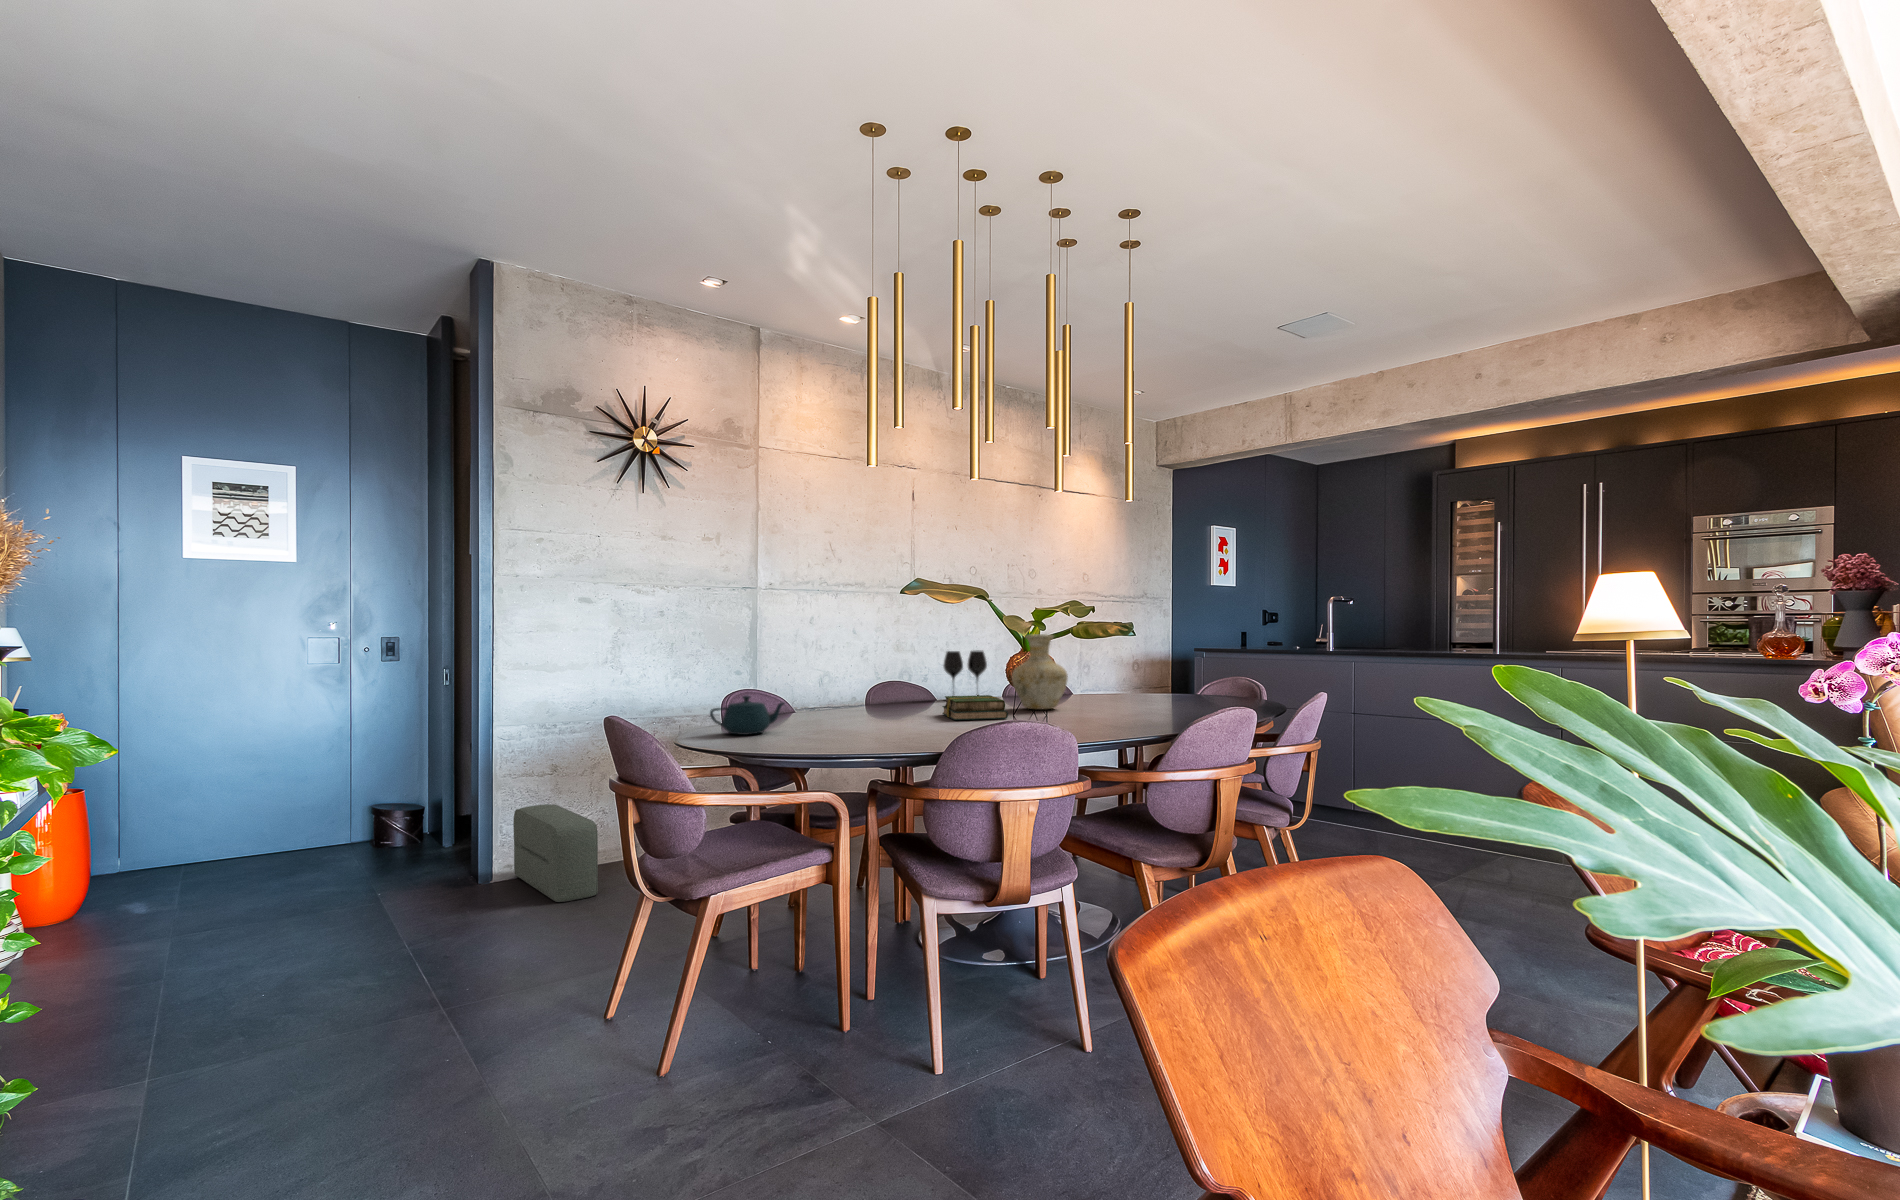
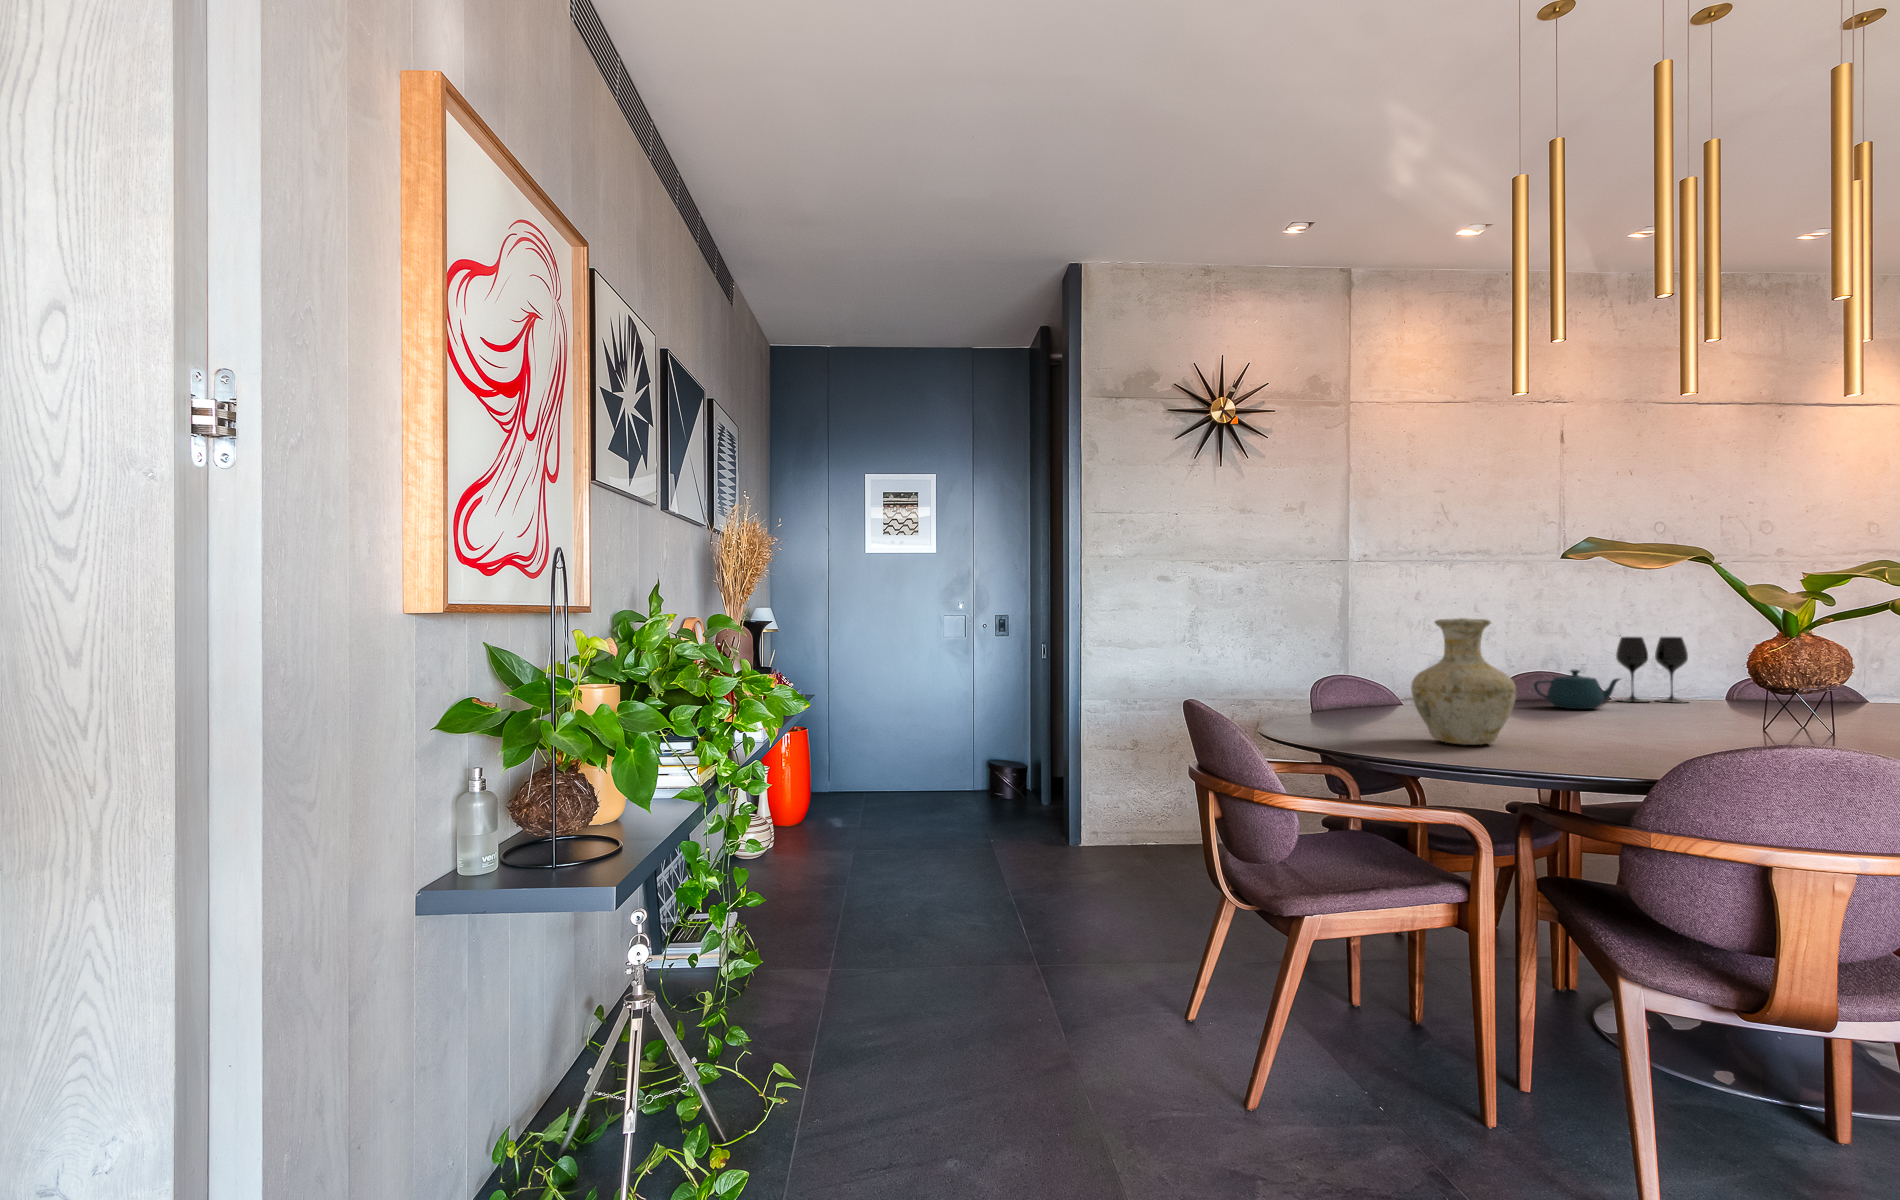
vase: present [1012,634,1068,710] -> present [1411,618,1516,745]
book: present [942,695,1008,720] -> none [1624,696,1744,733]
teapot: present [710,696,784,735] -> present [1534,669,1620,709]
pouf: present [513,804,598,902] -> none [1100,781,1179,882]

